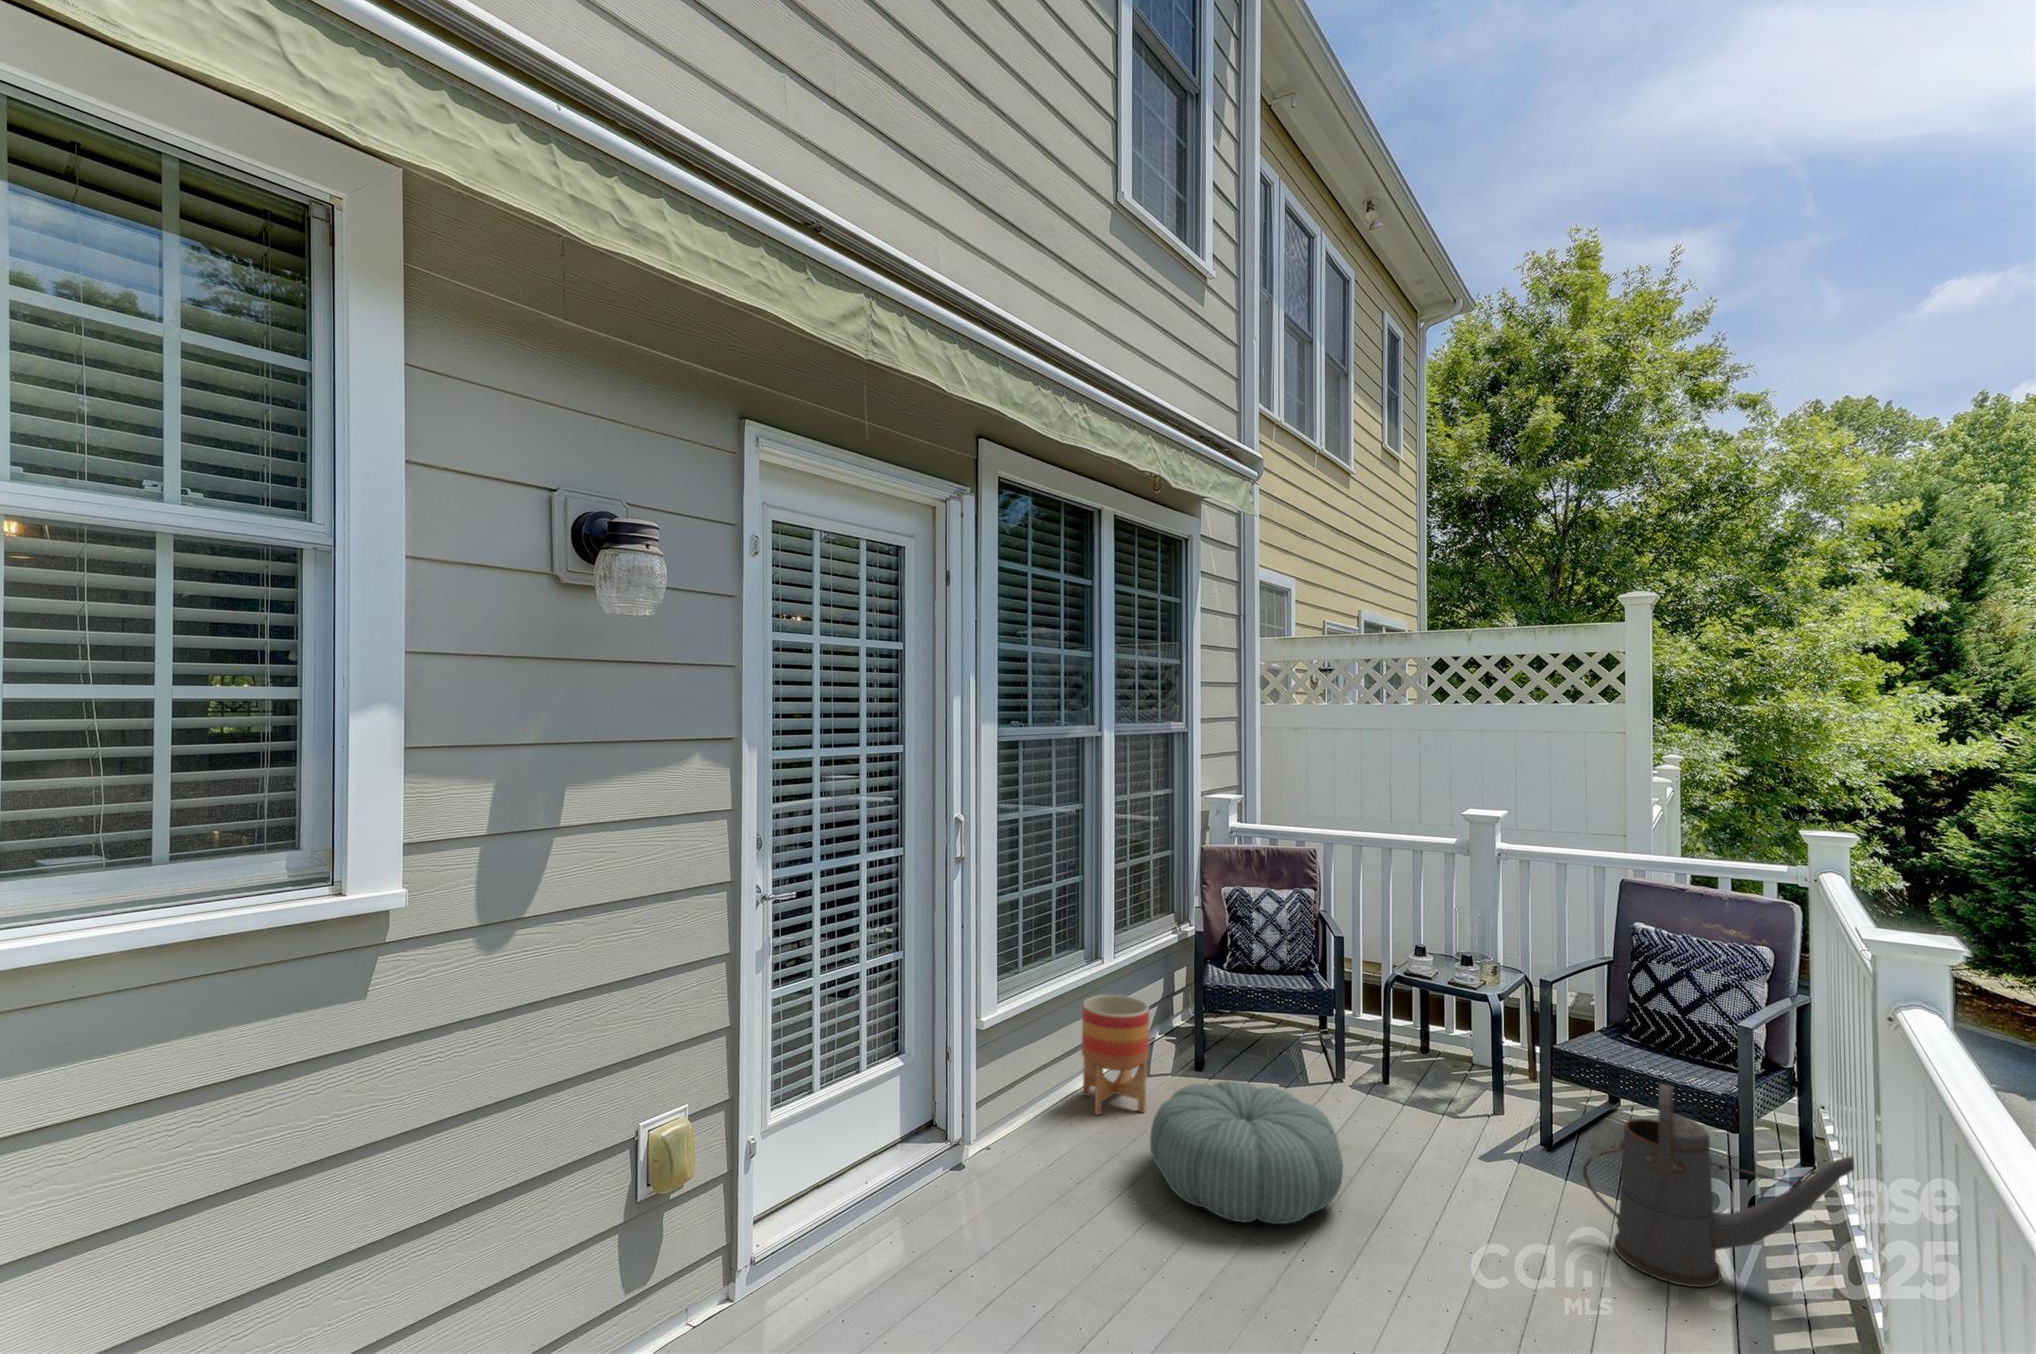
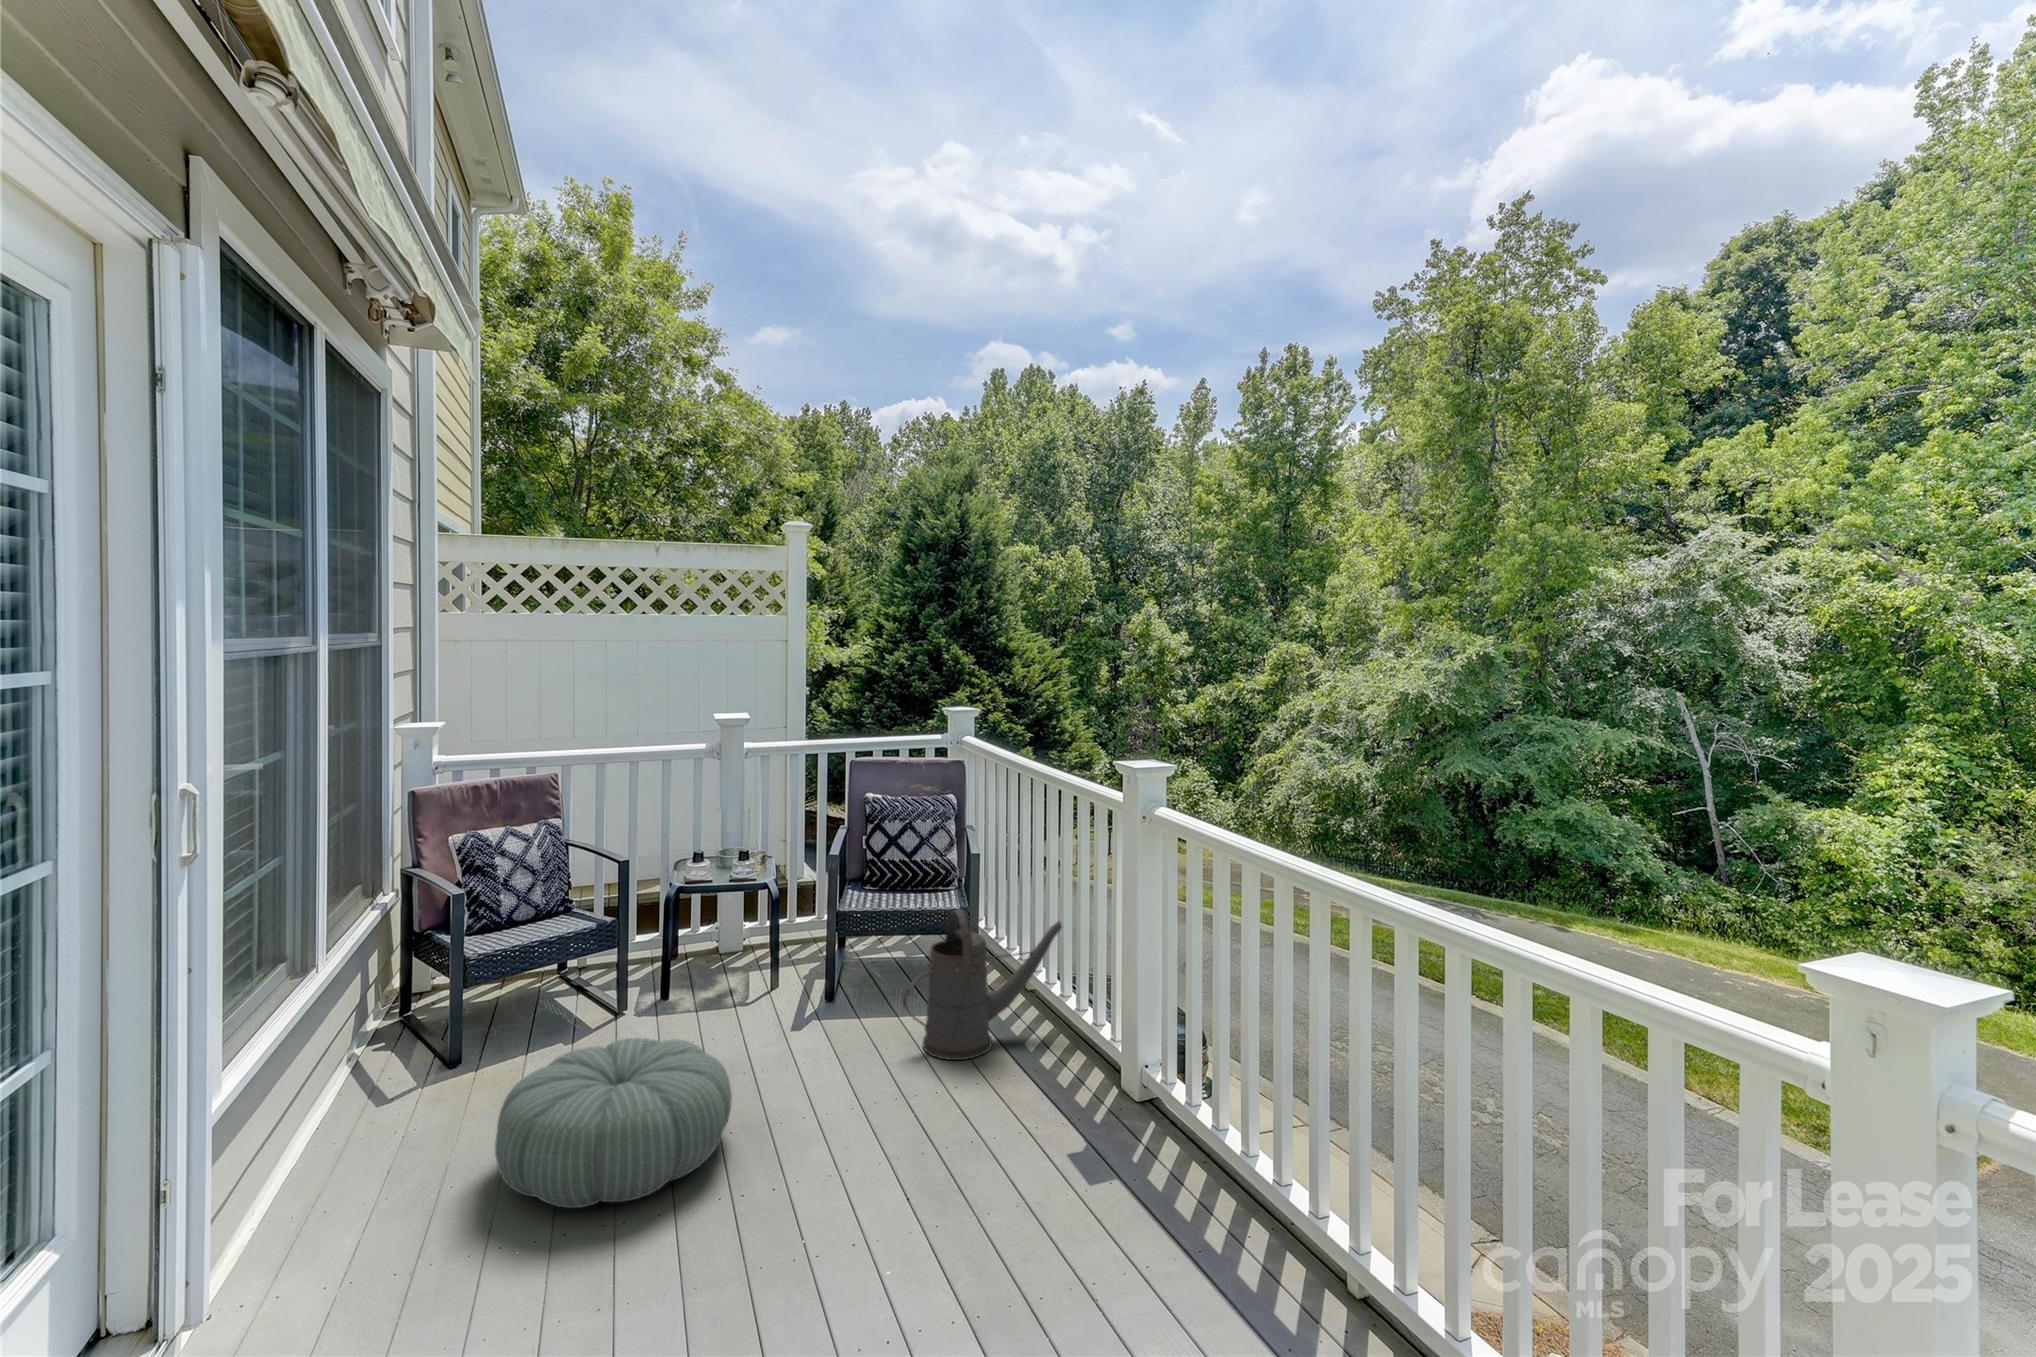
planter: present [1082,995,1149,1115] -> none [308,1002,425,1178]

